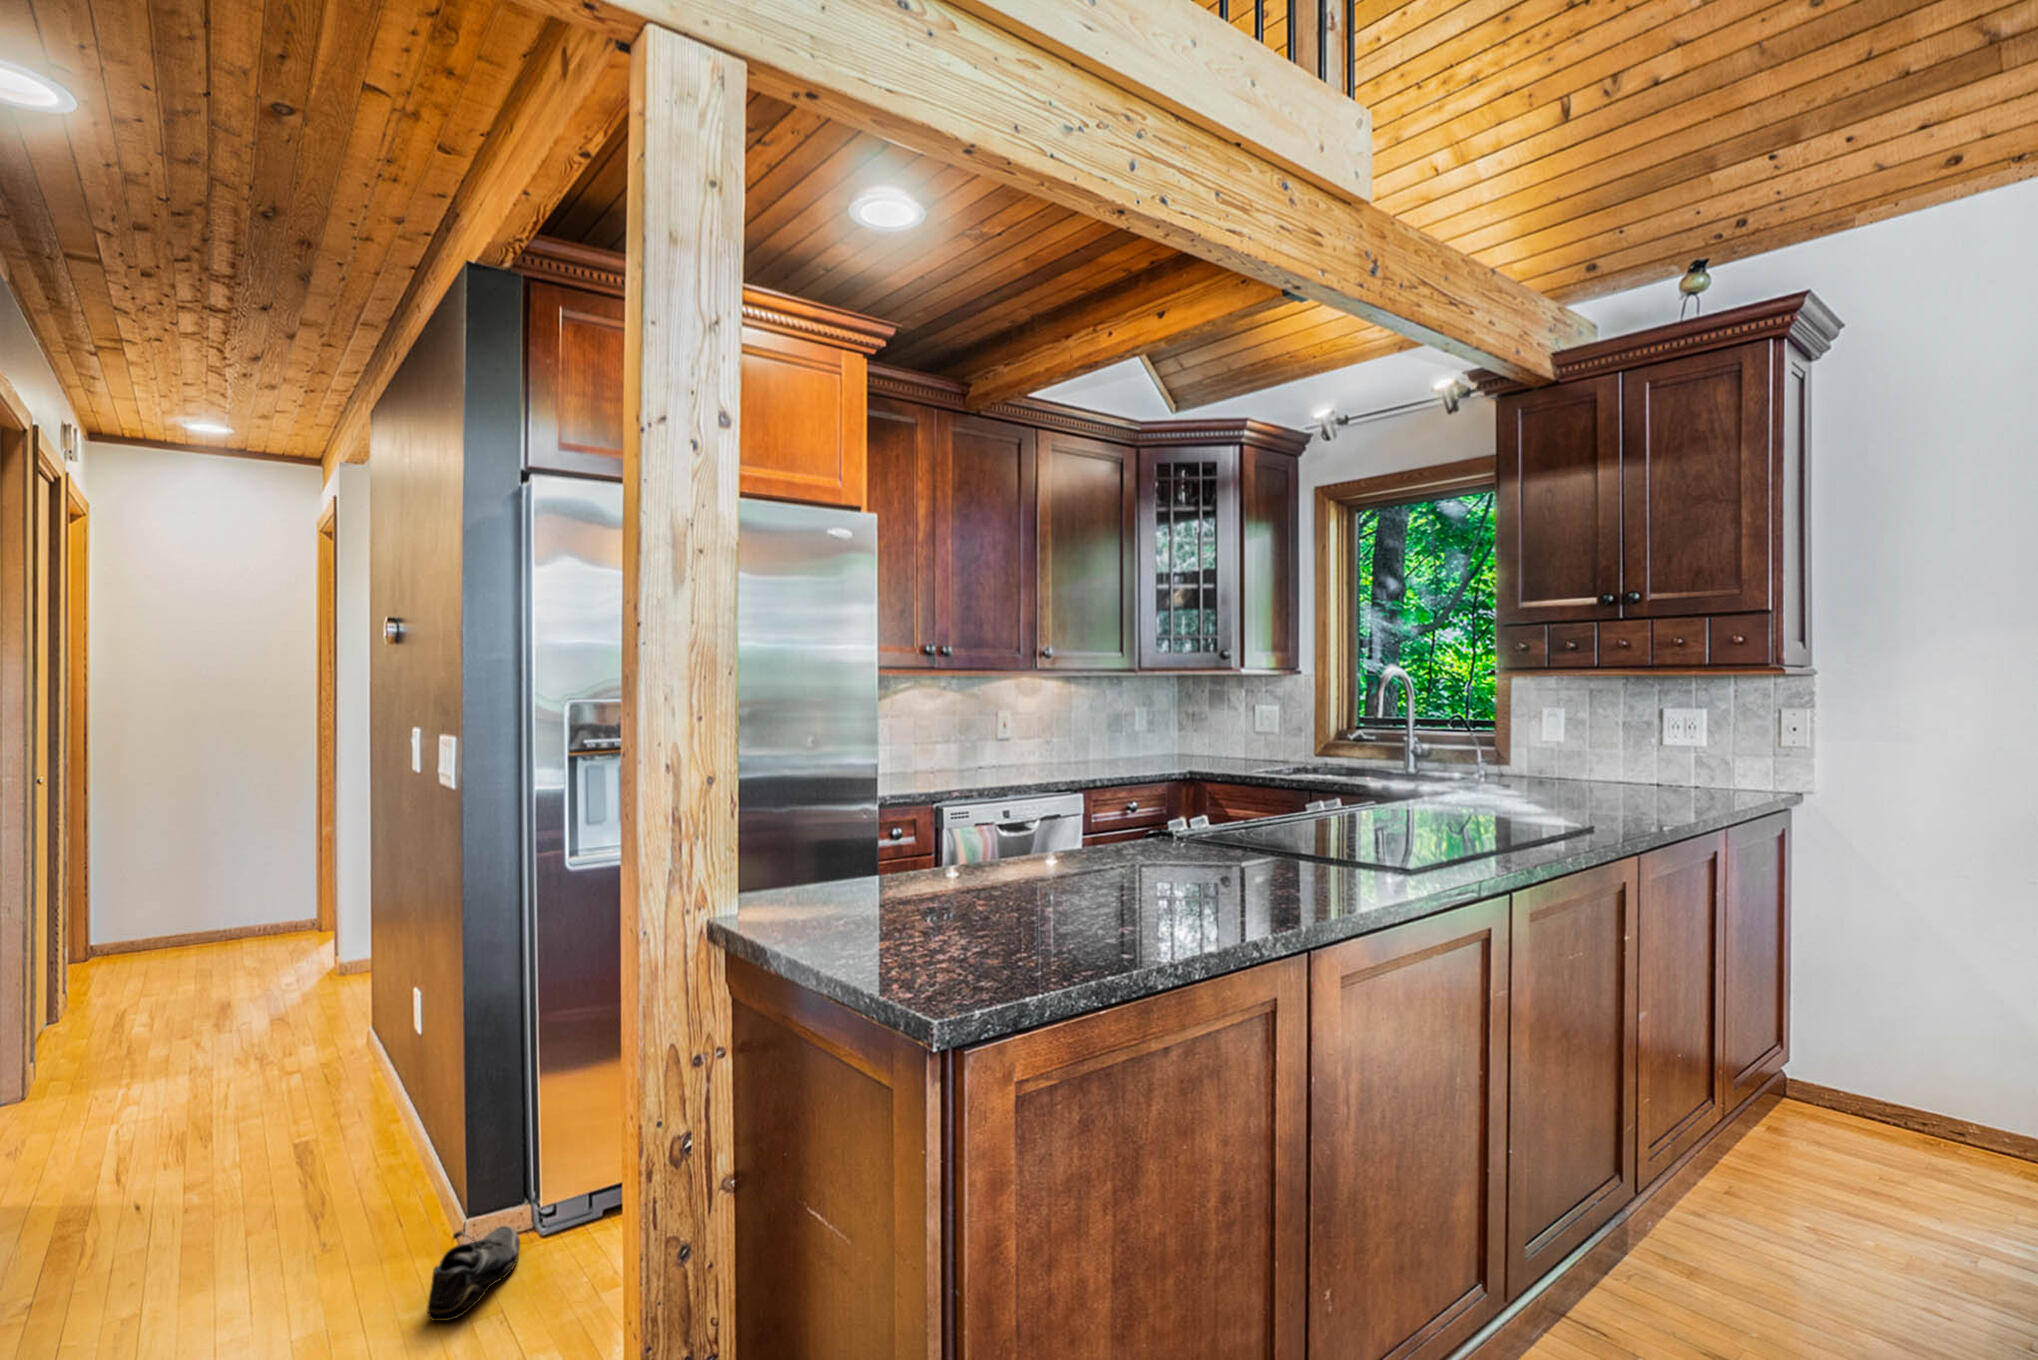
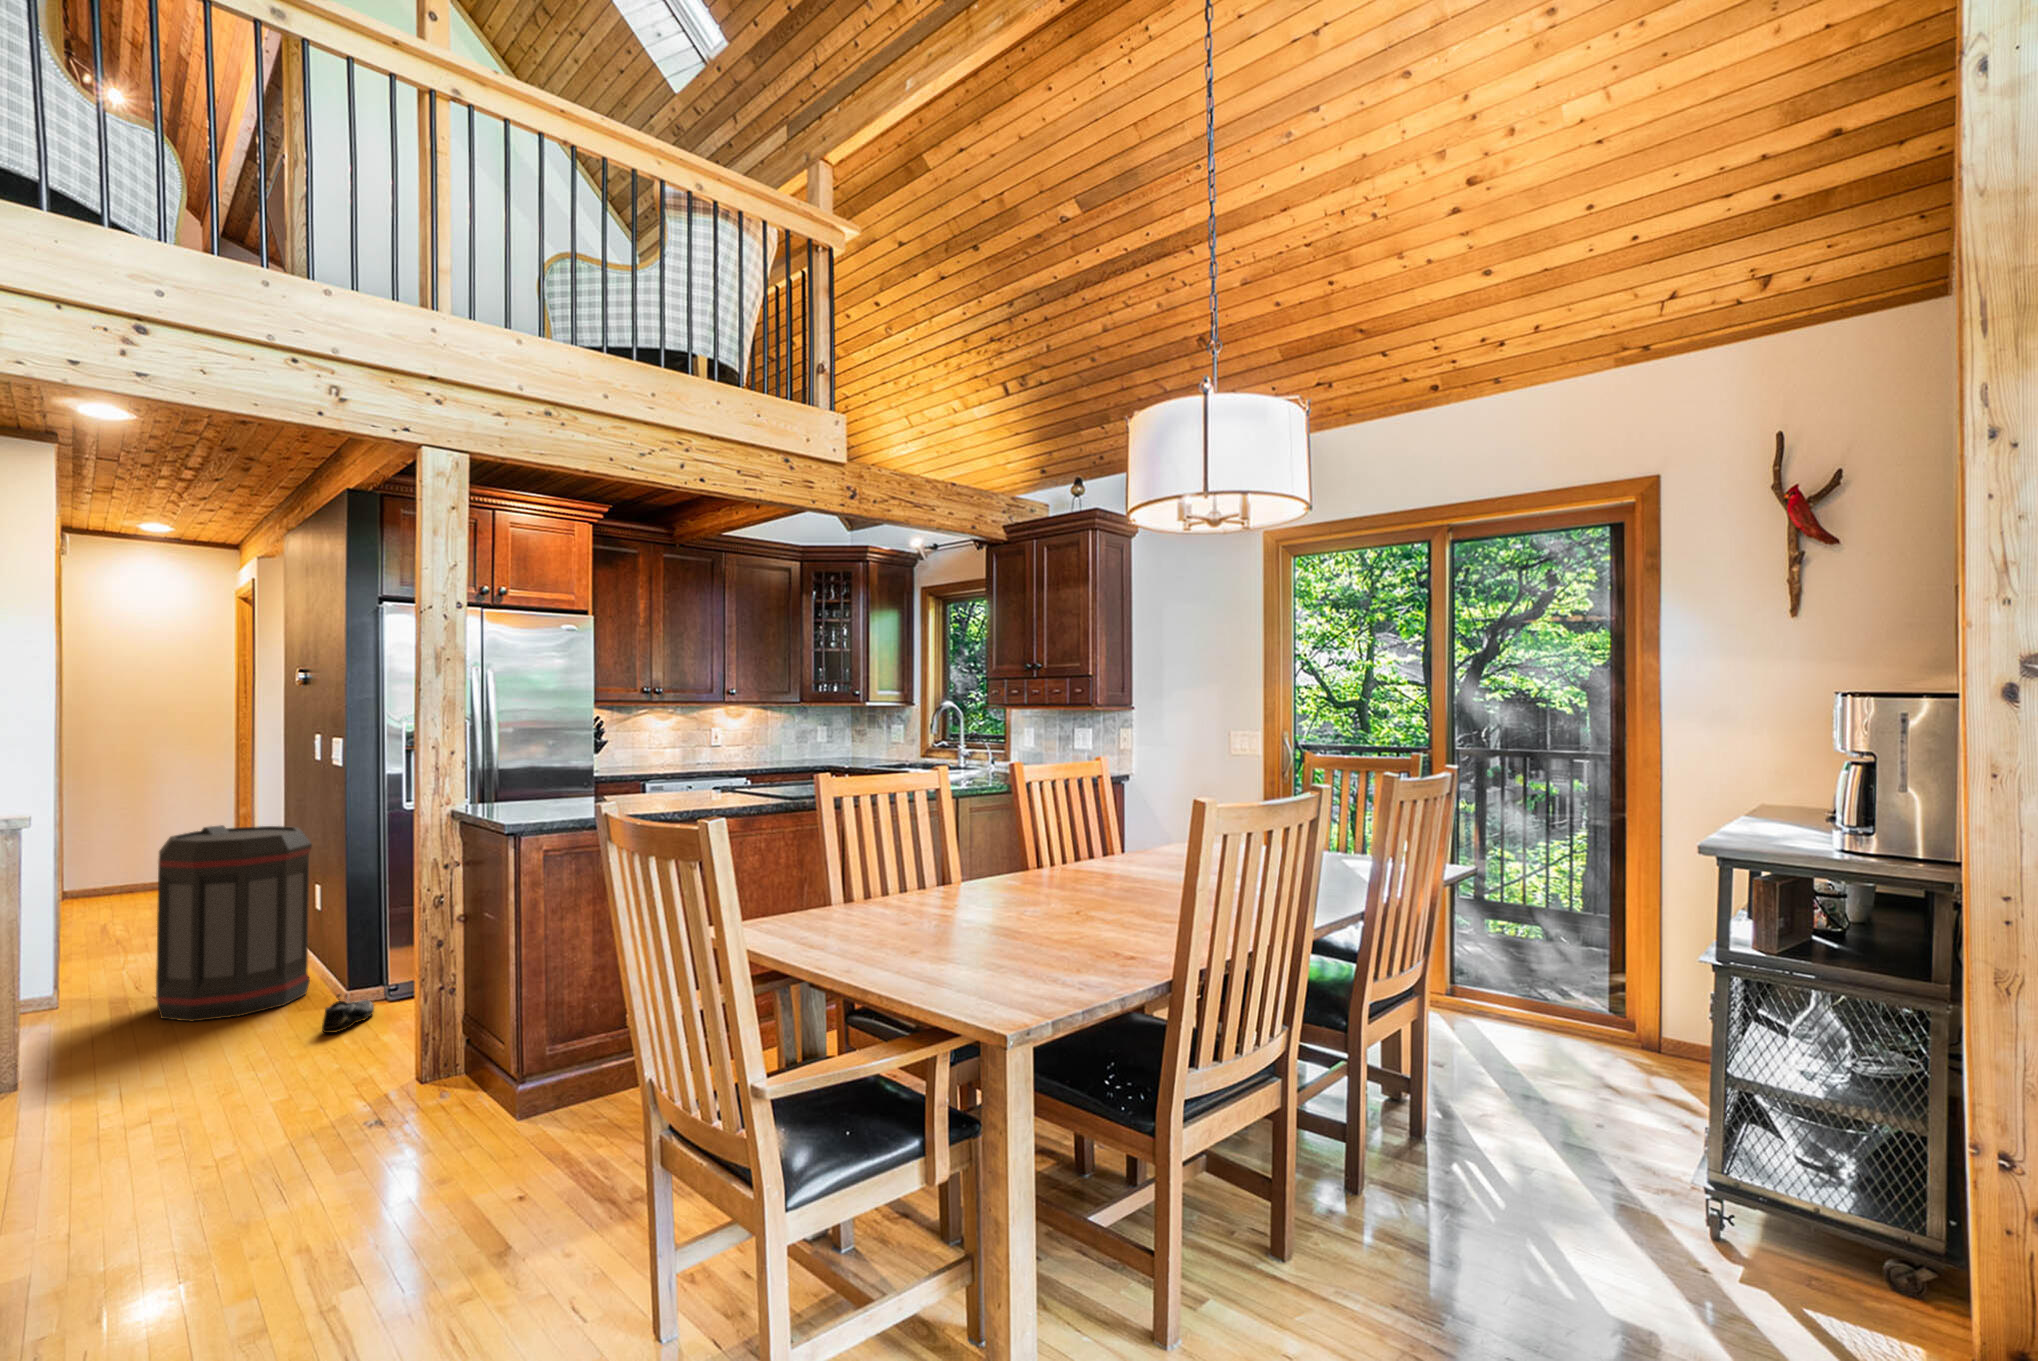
trash can: none [147,886,410,1263] -> present [156,825,312,1021]

